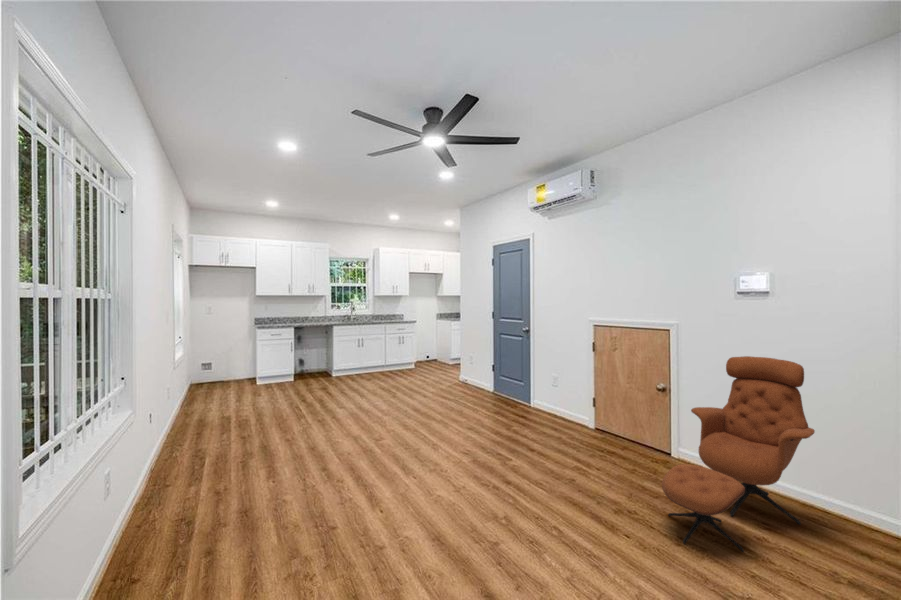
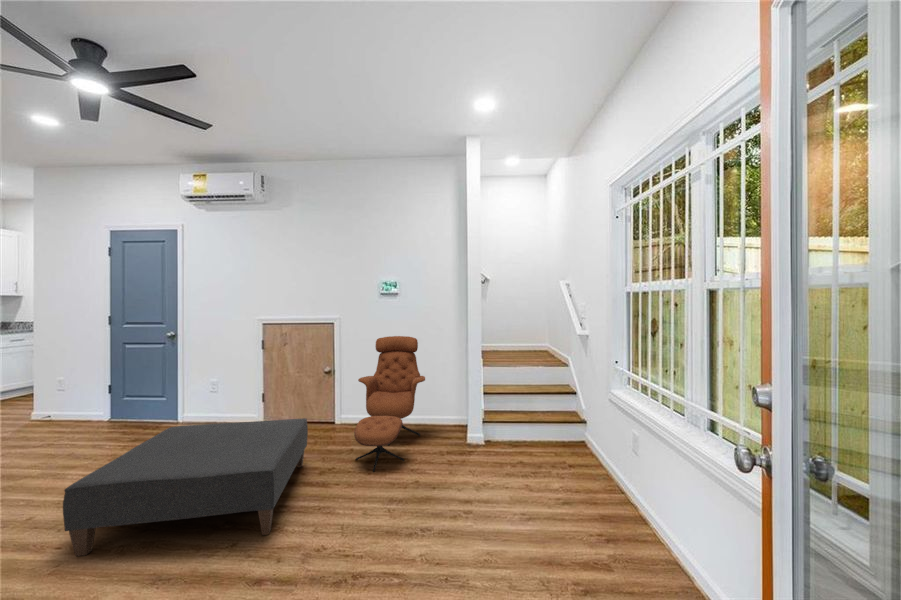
ottoman: none [411,411,610,551] -> present [63,418,308,556]

